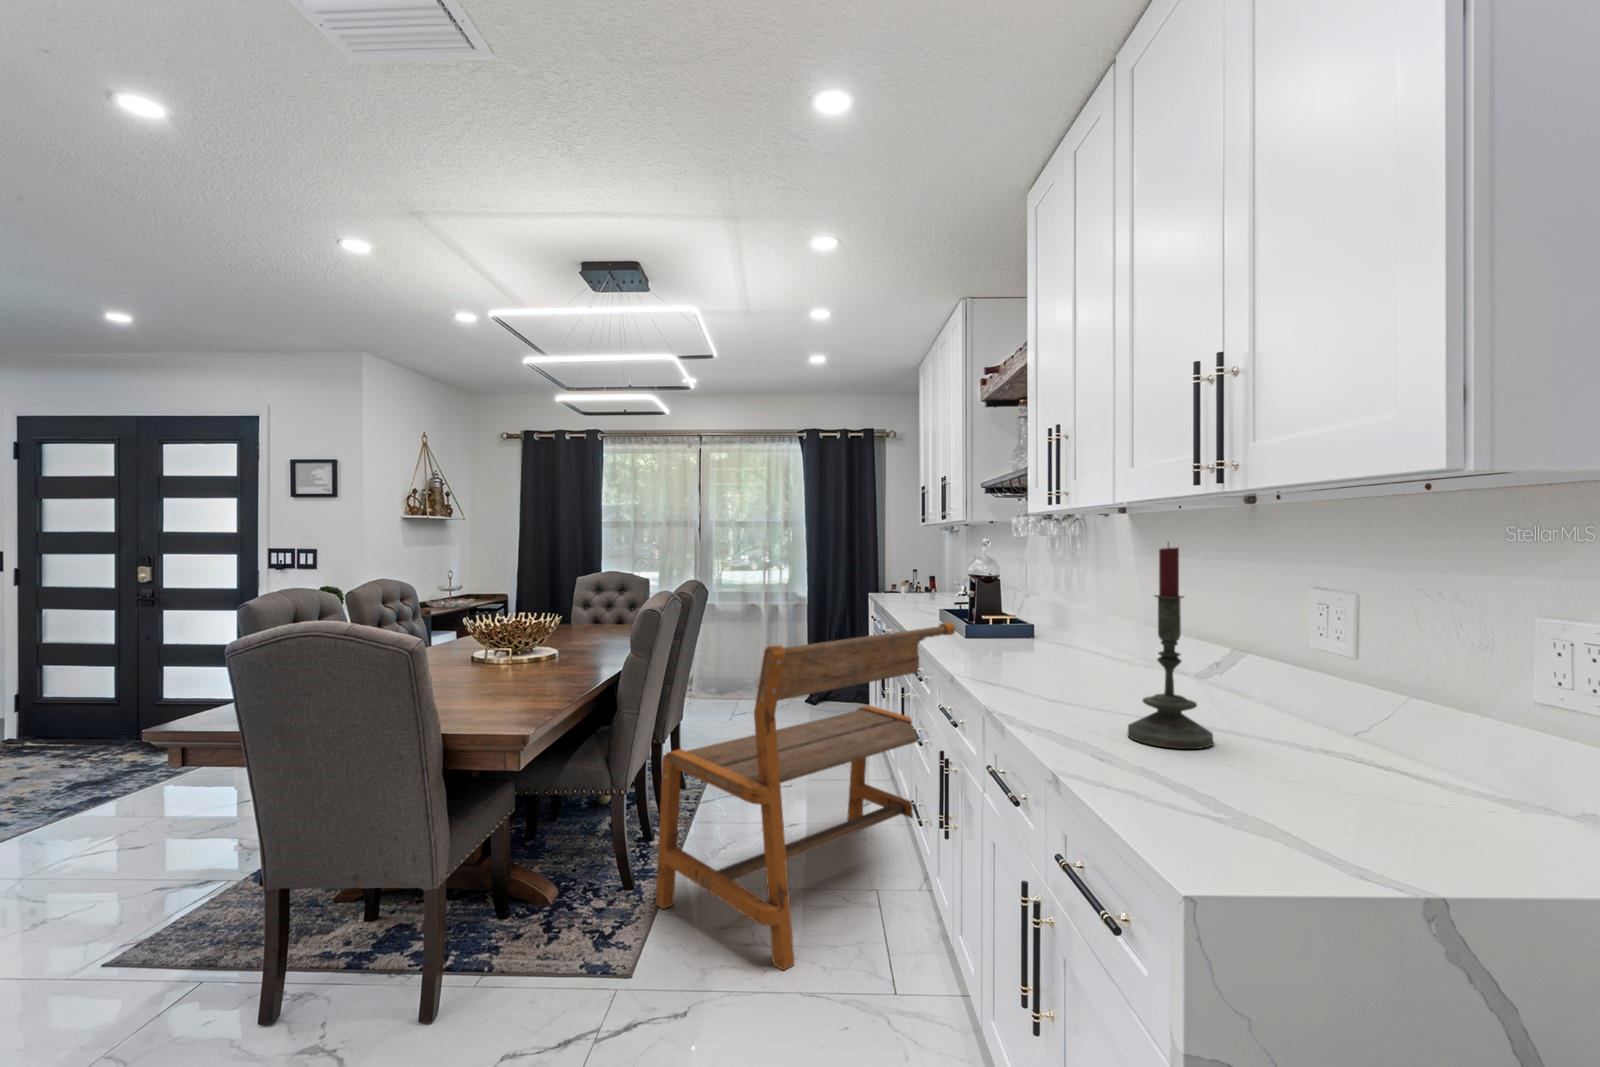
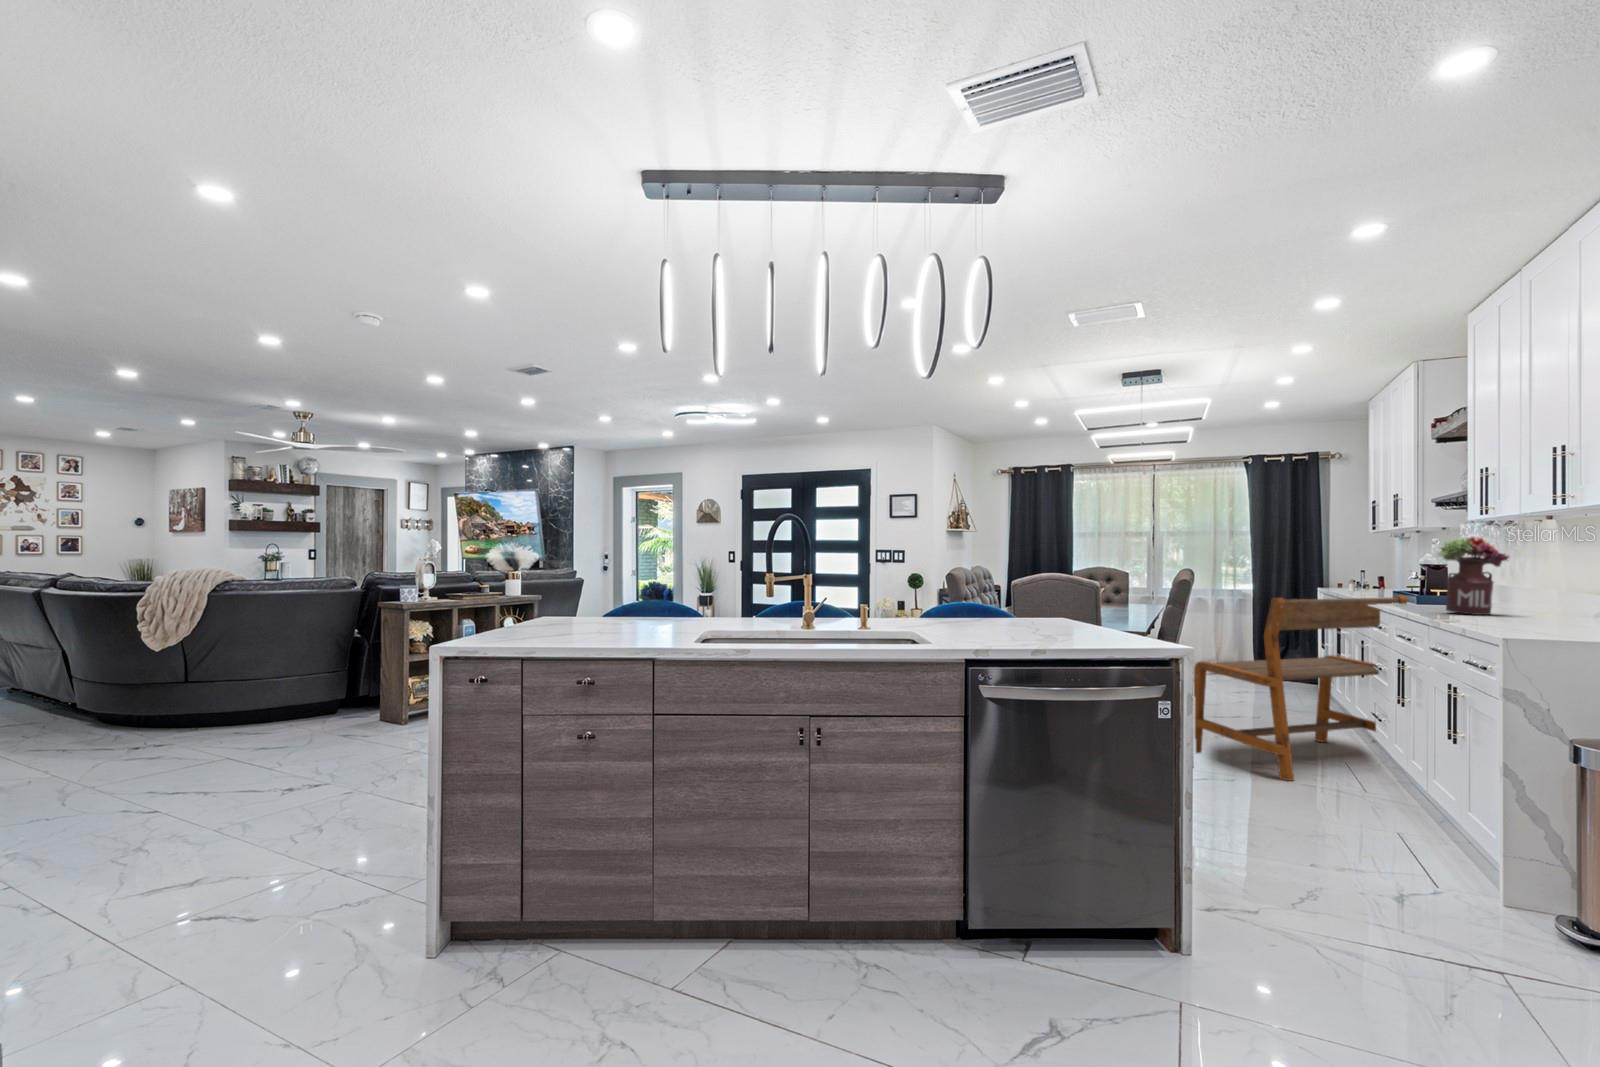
flower arrangement: none [998,541,1093,675] -> present [1440,537,1510,615]
candle: present [1128,547,1213,749] -> none [1514,532,1567,629]

